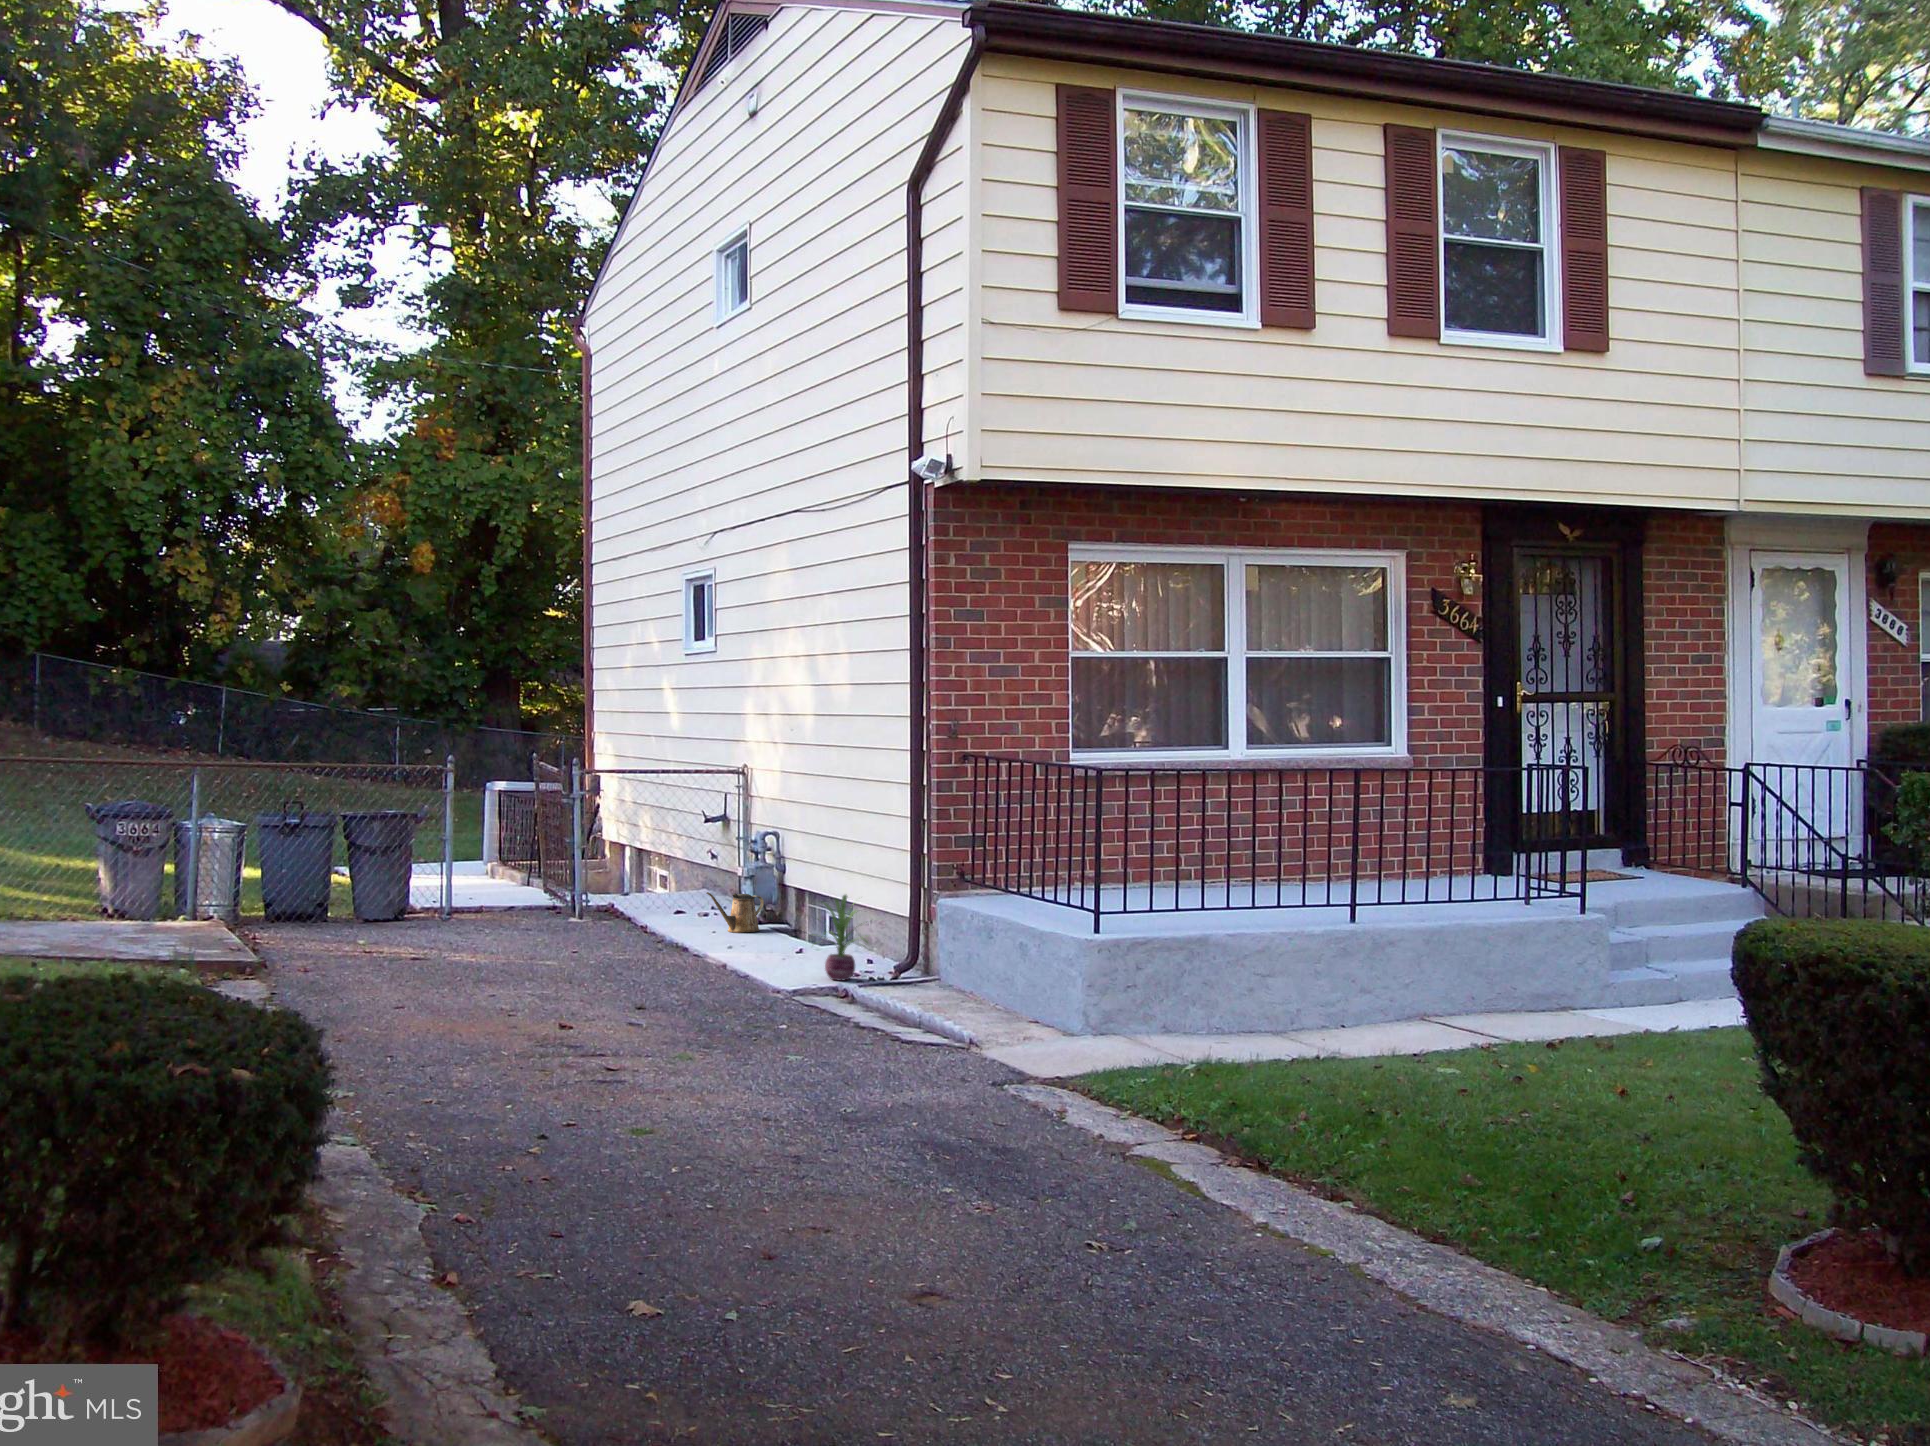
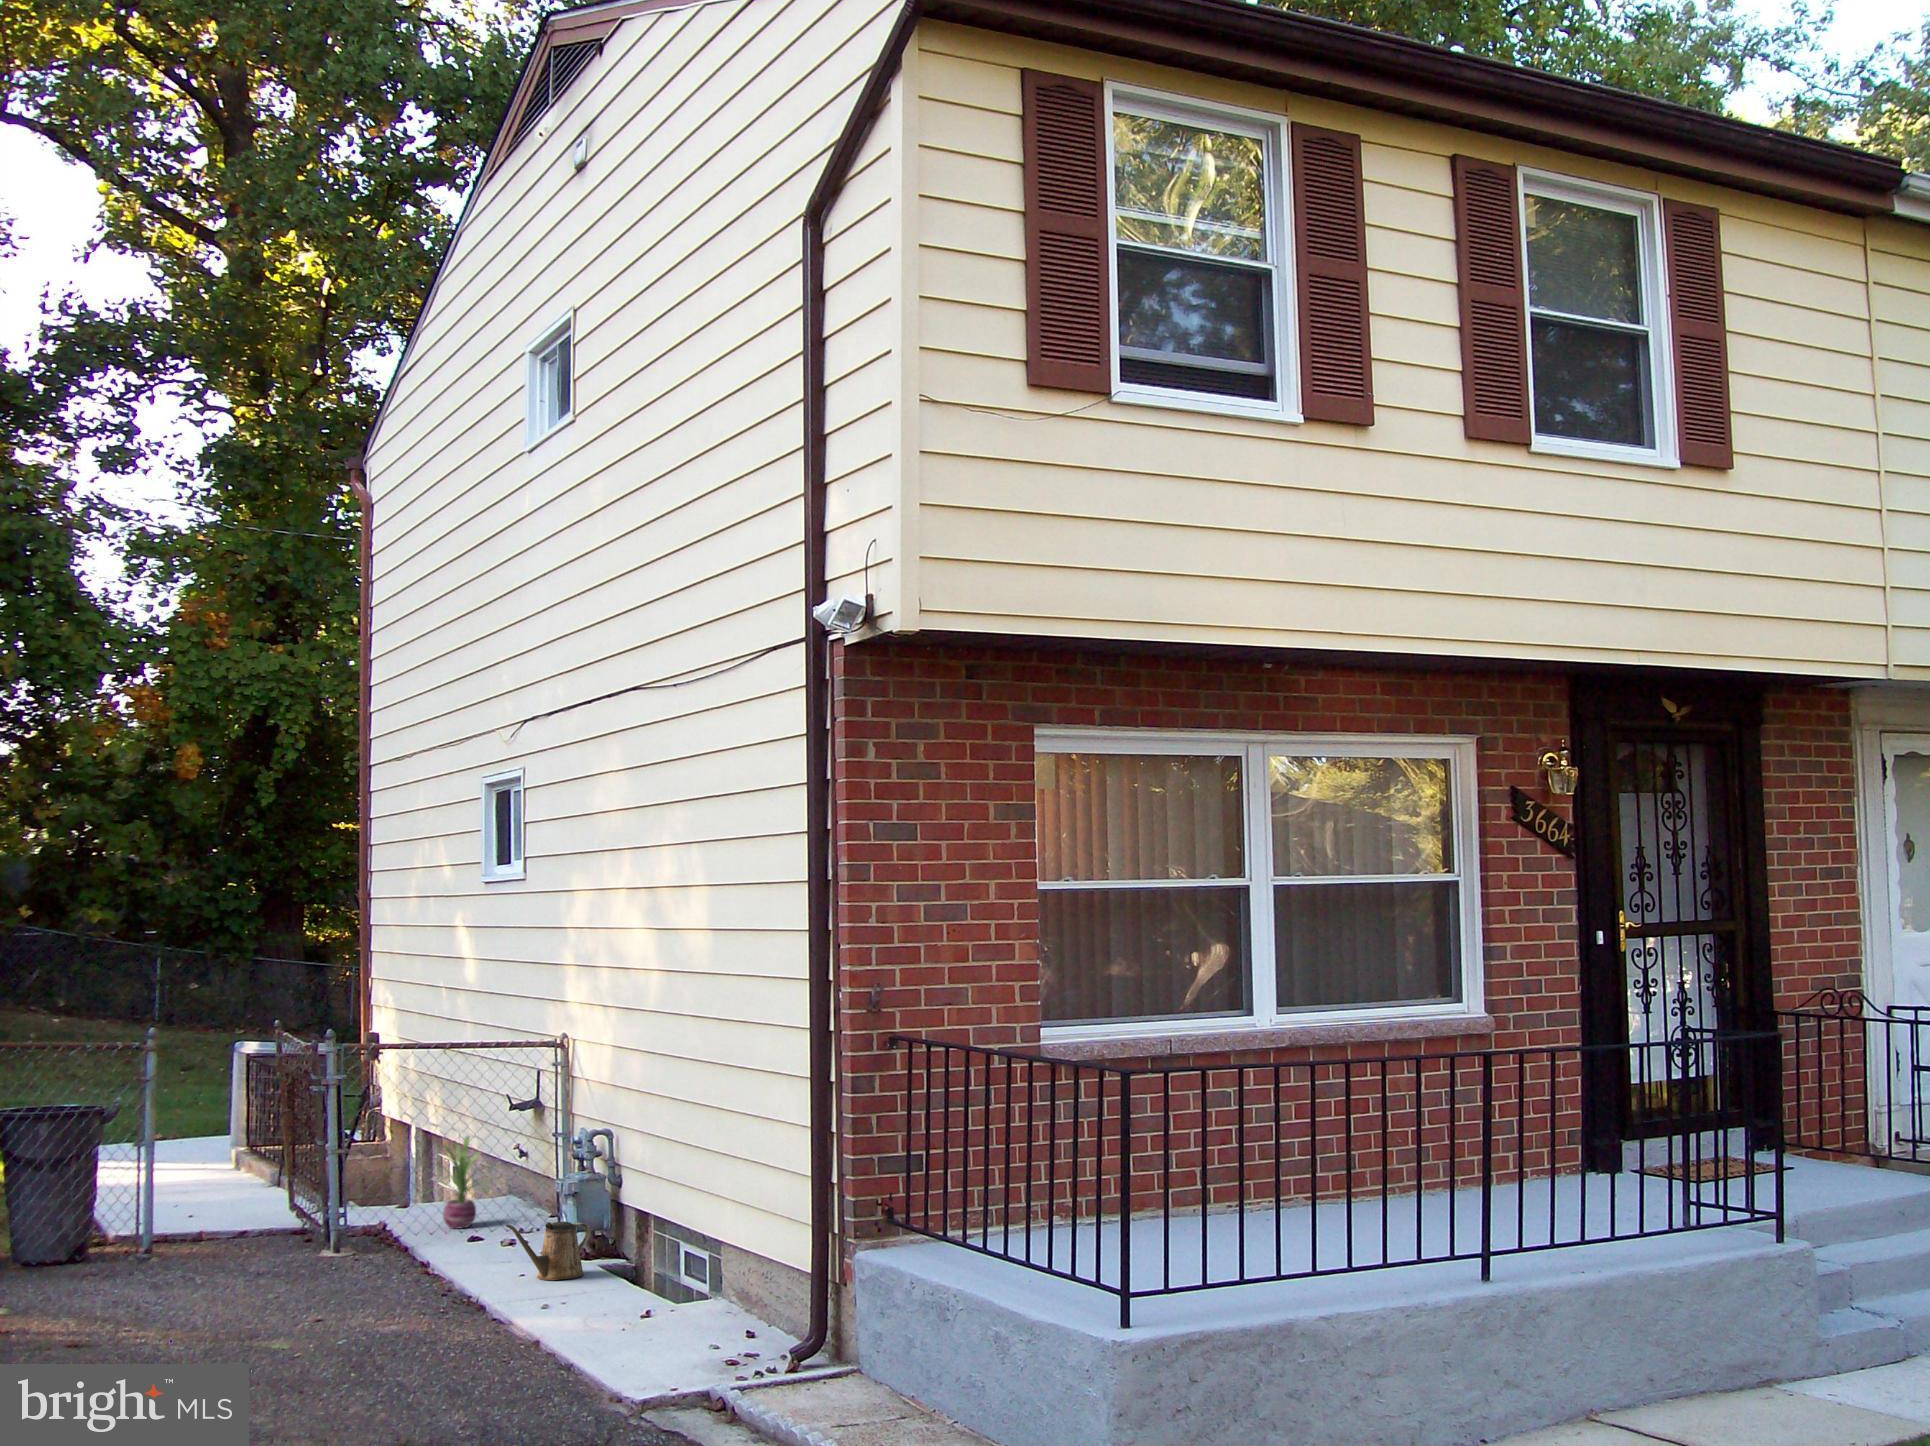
decorative plant: present [823,895,868,980] -> present [427,1136,489,1229]

